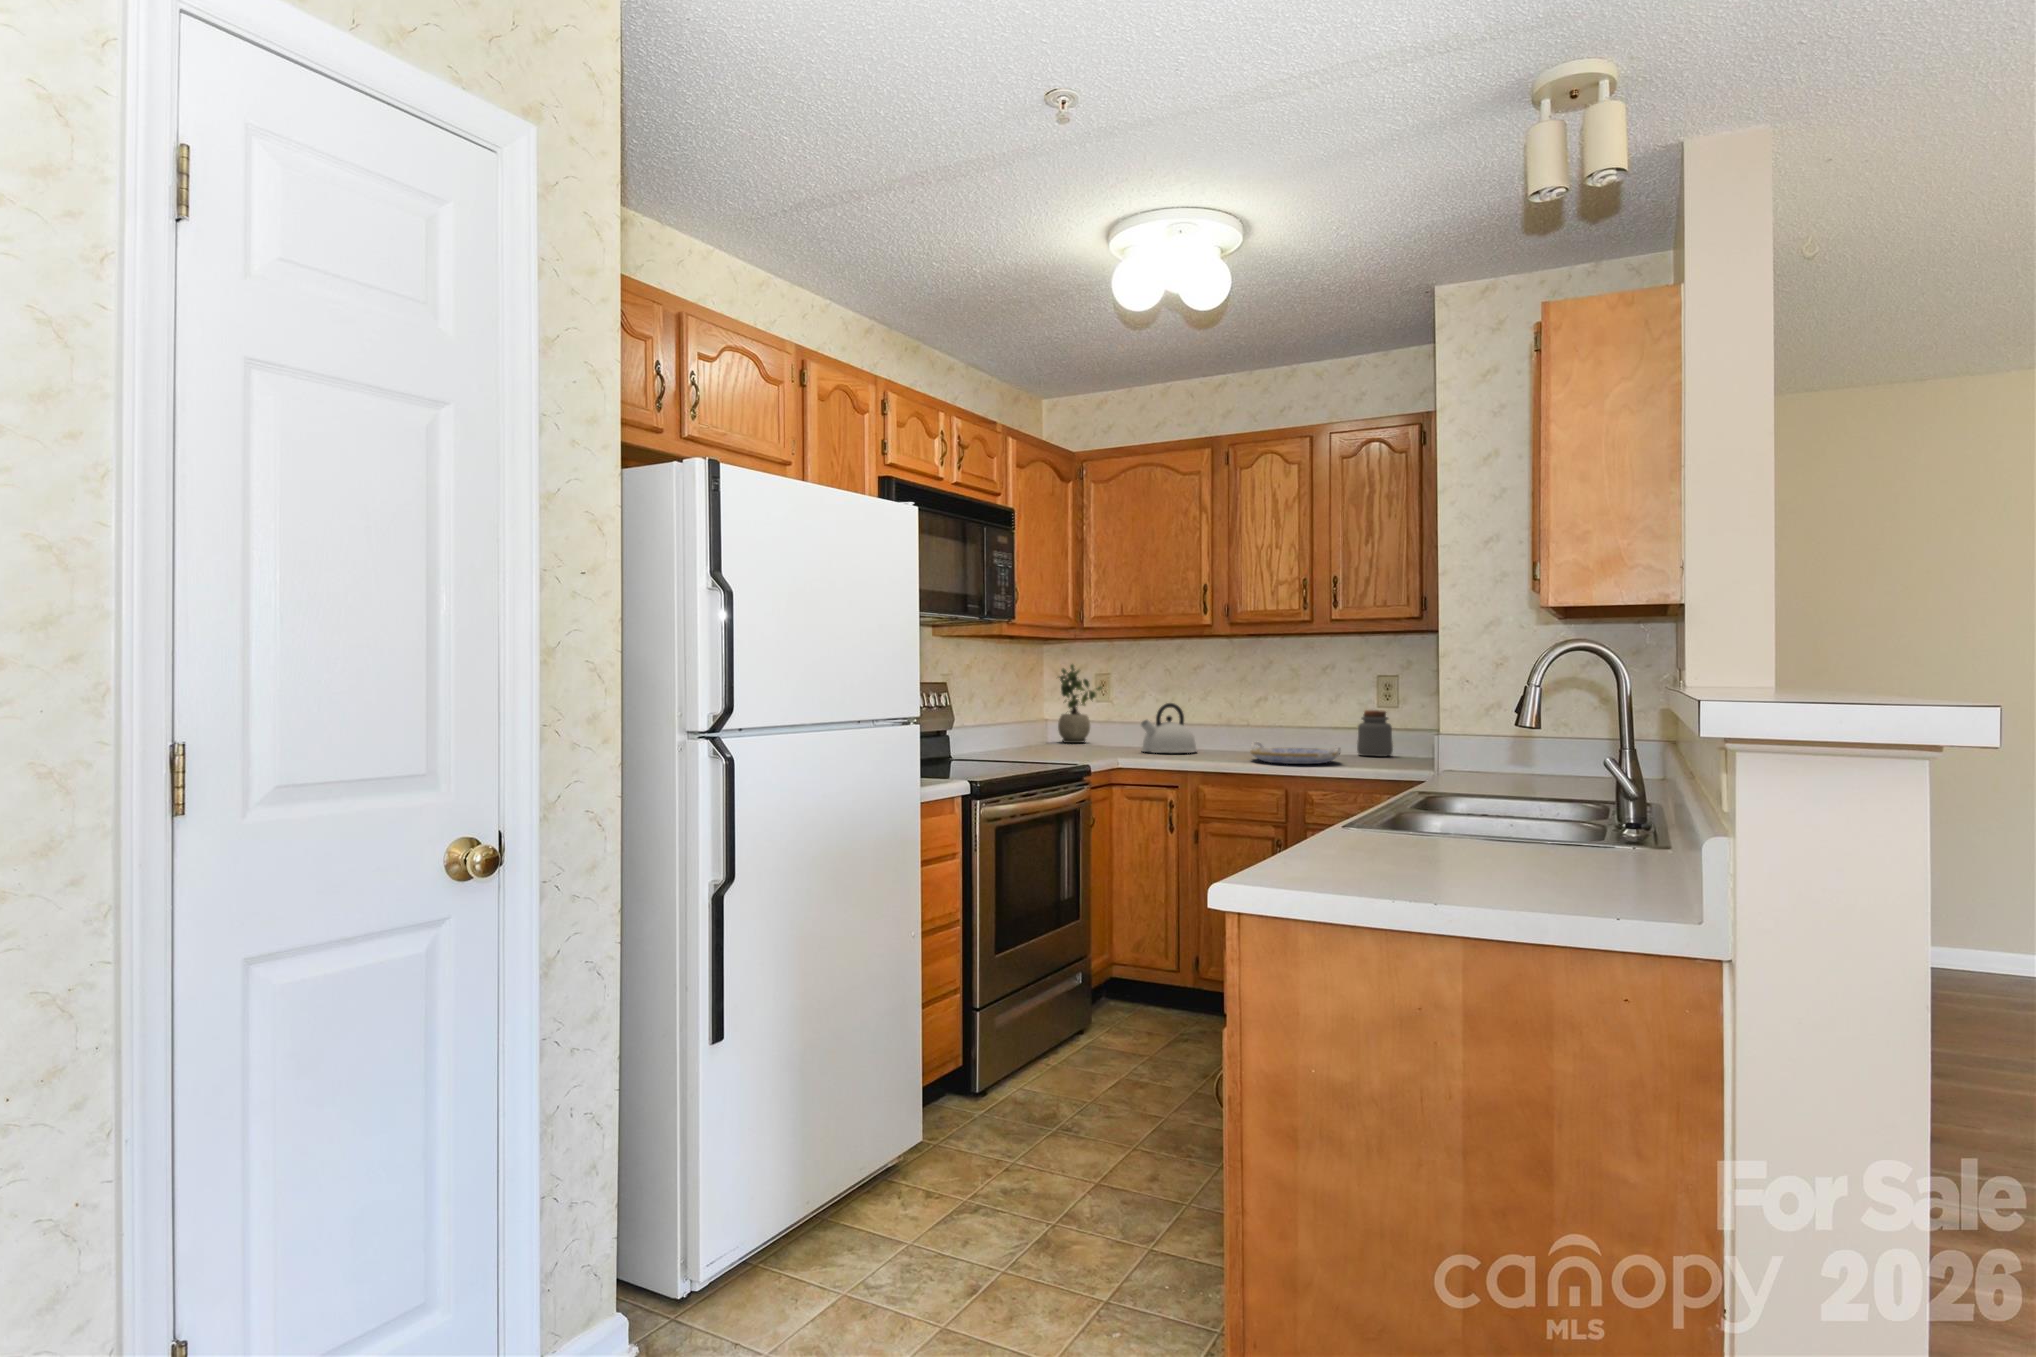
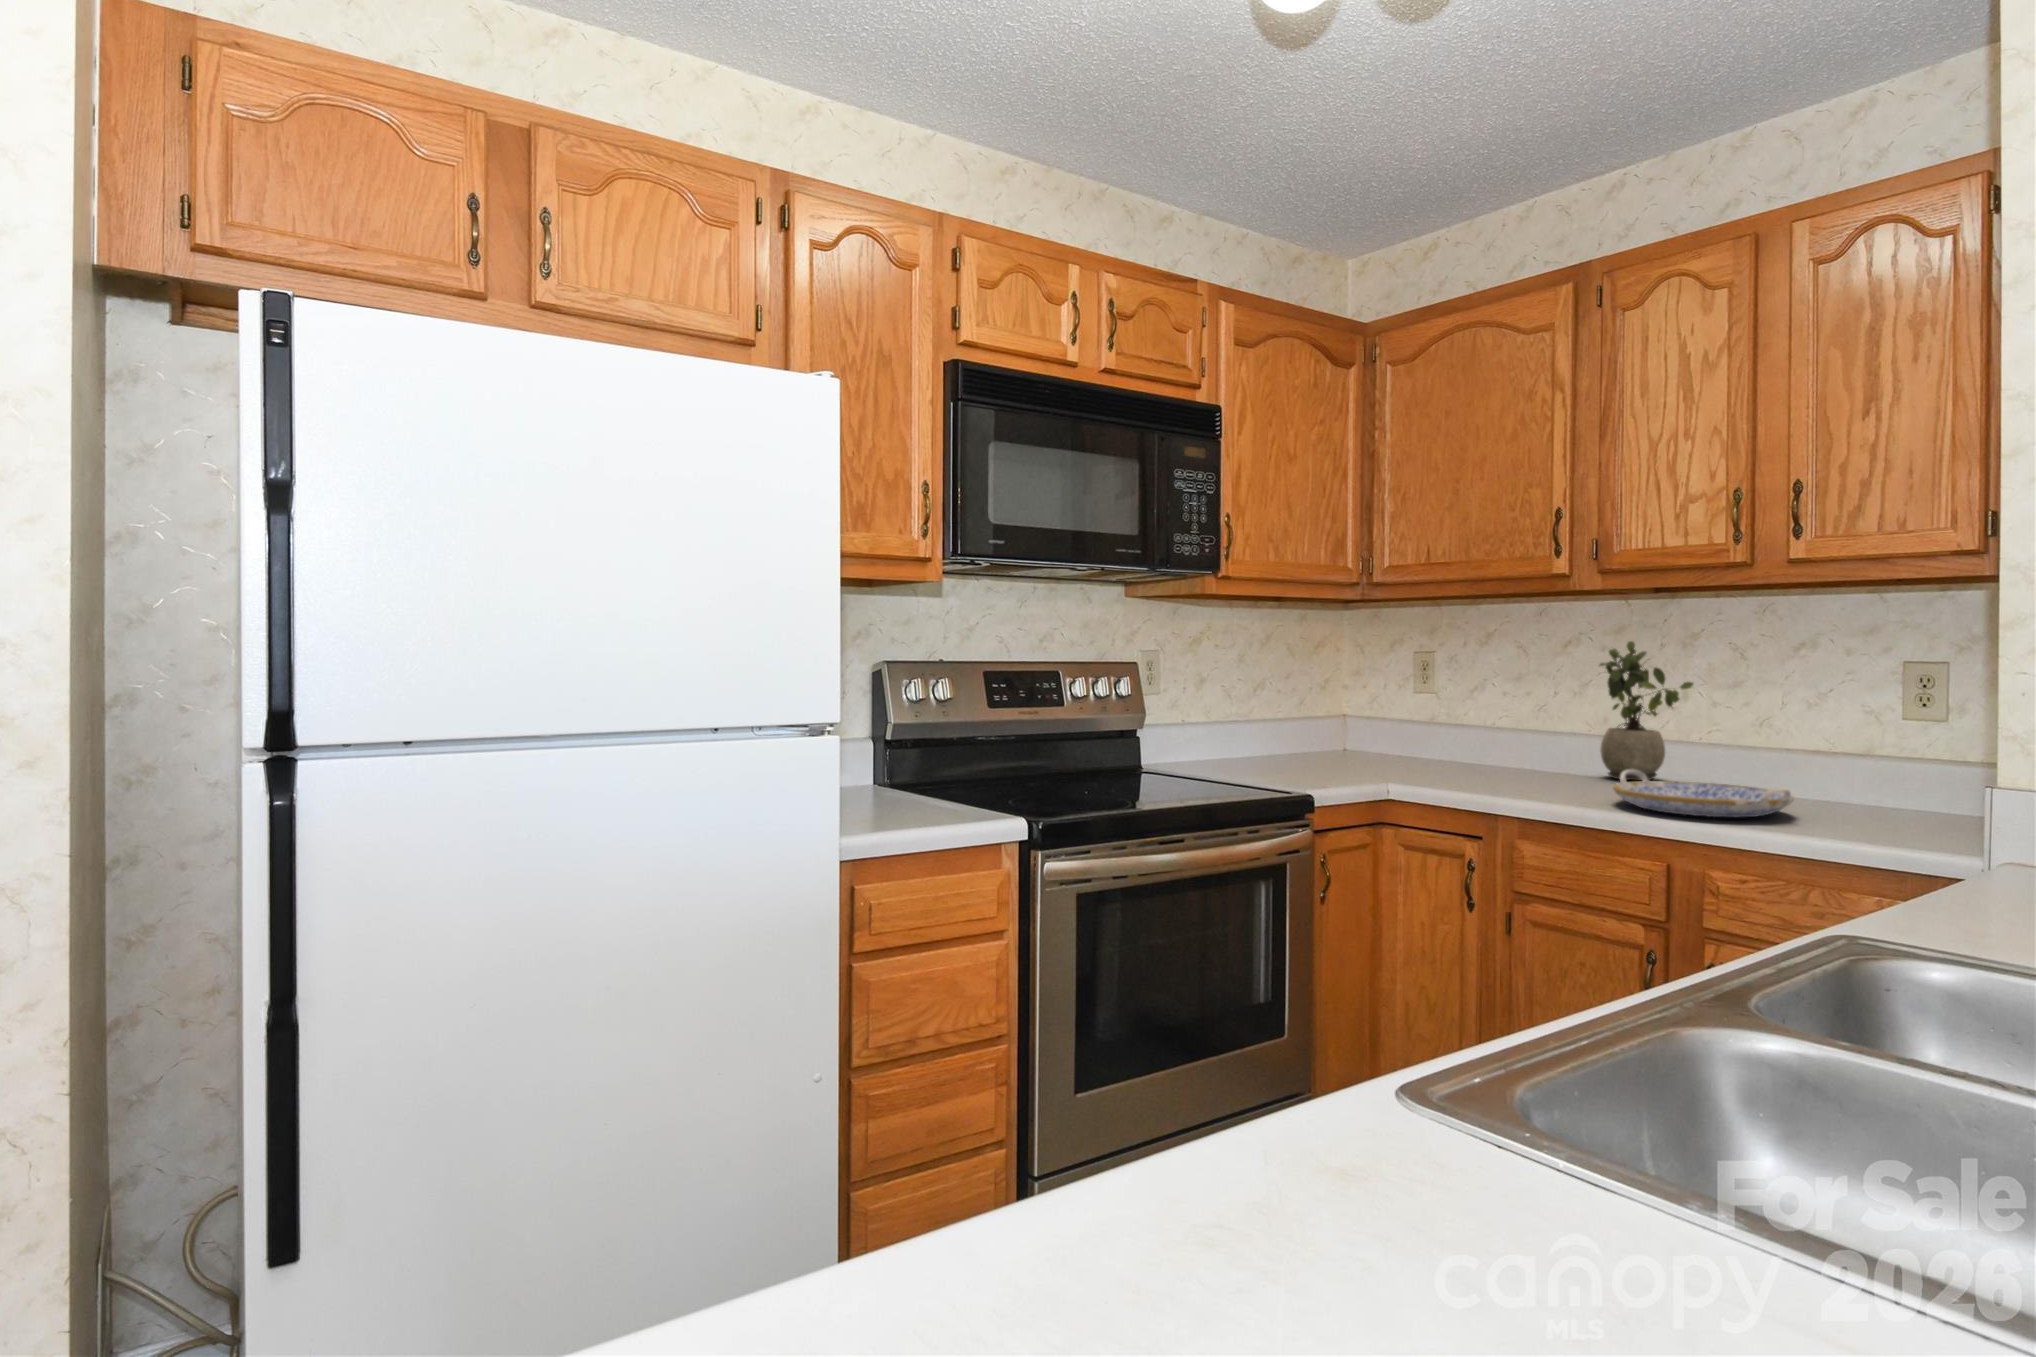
potted plant: present [1058,664,1102,743] -> present [1600,641,1694,780]
kettle: present [1141,703,1197,753] -> none [1441,699,1542,780]
jar: present [1357,710,1393,756] -> none [1851,721,1929,807]

